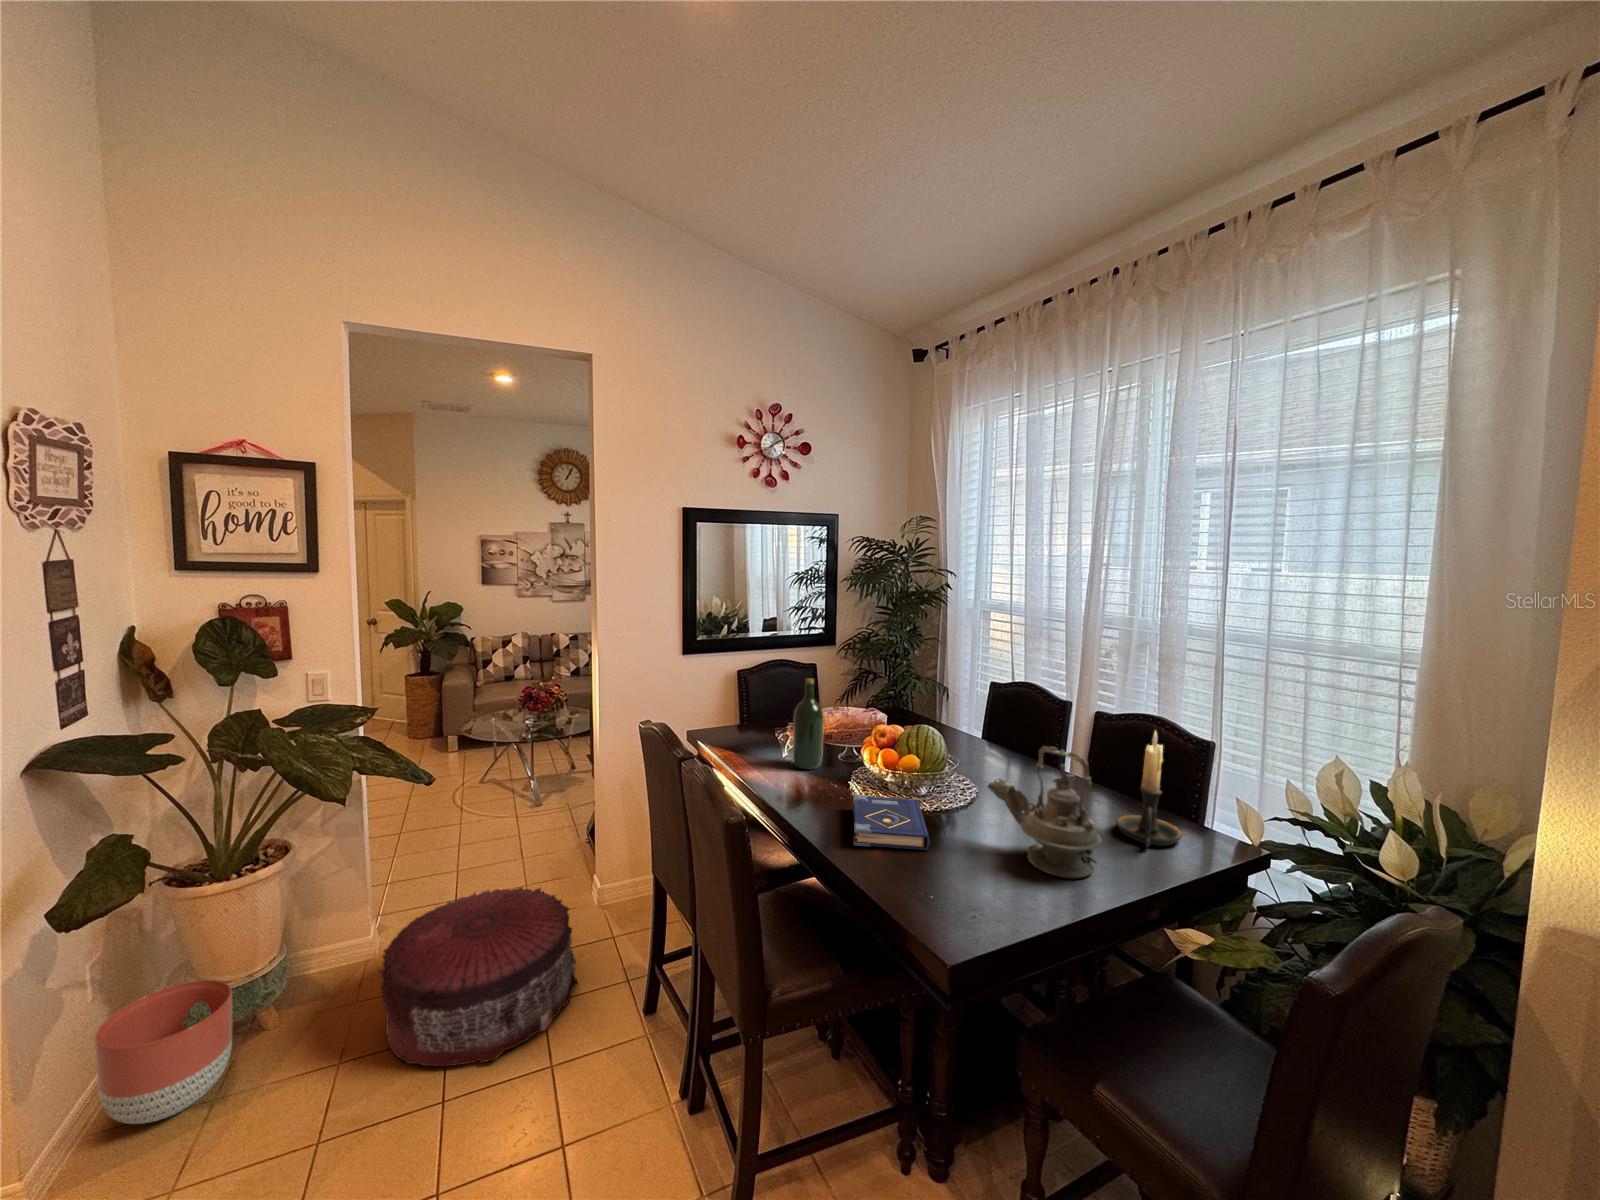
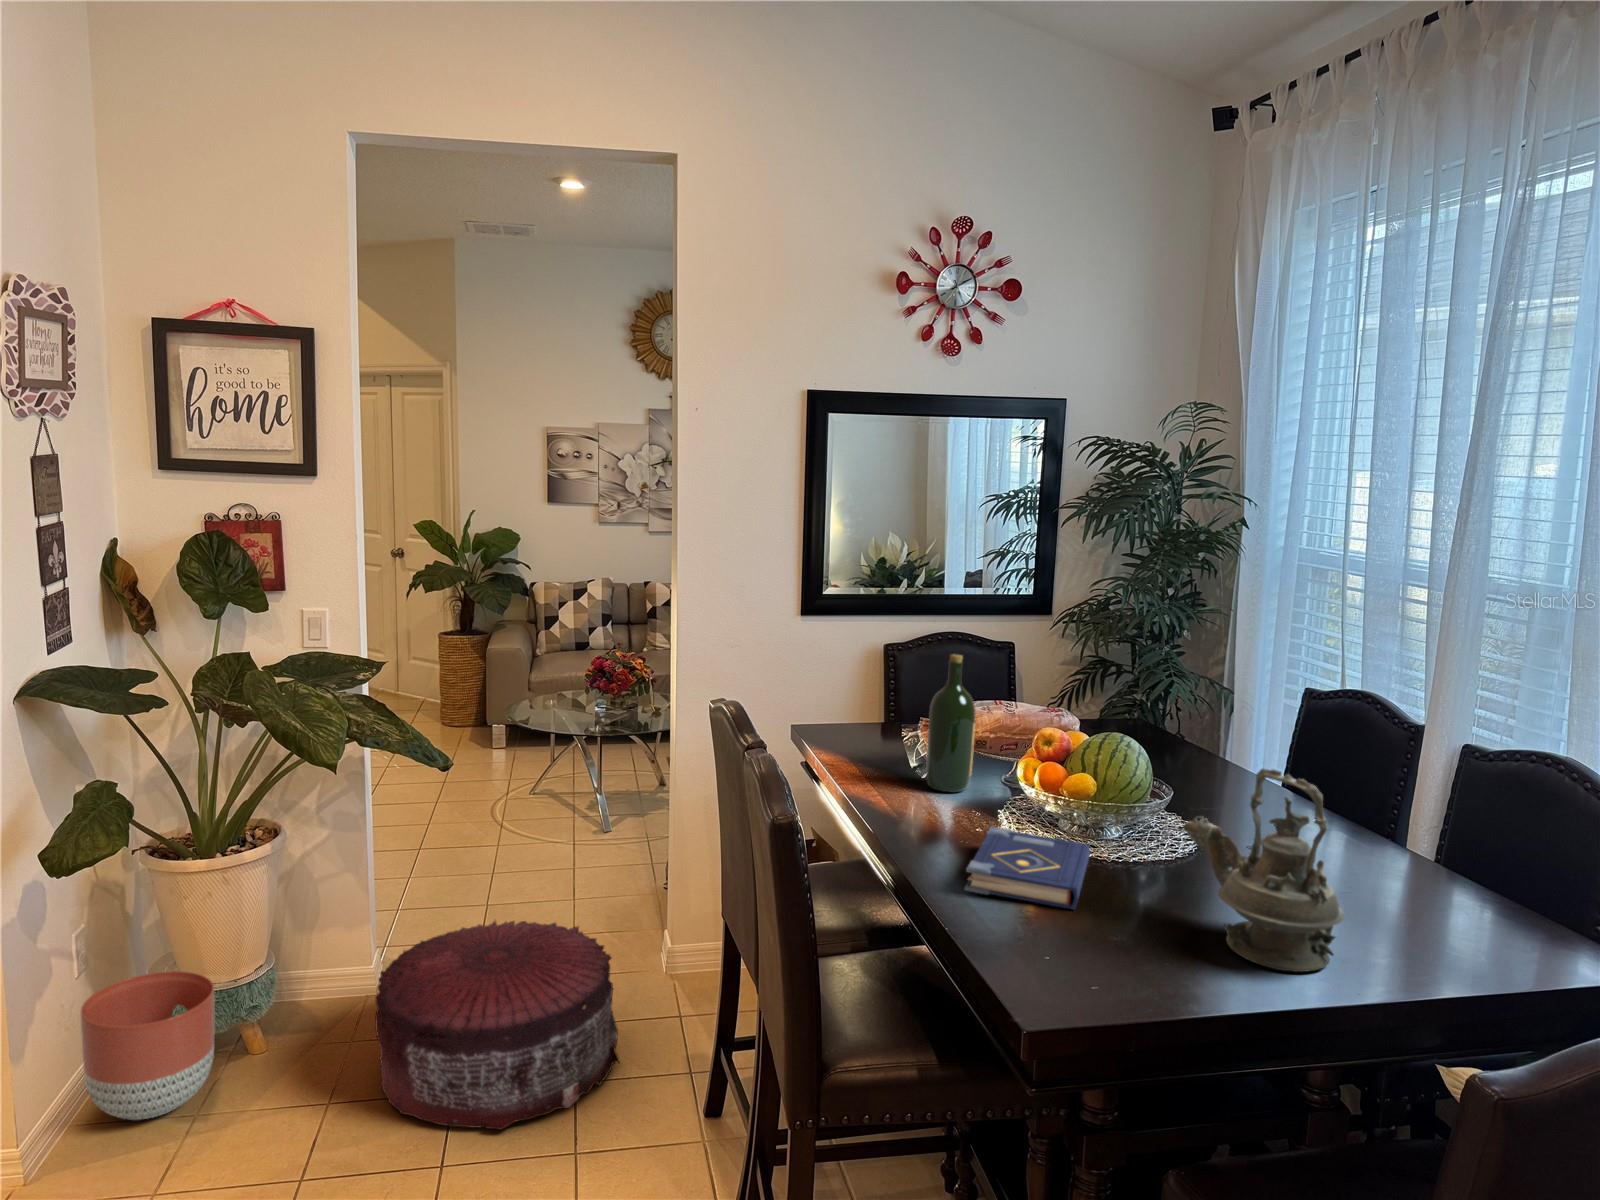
candle holder: present [1116,732,1182,847] -> none [1411,762,1520,953]

